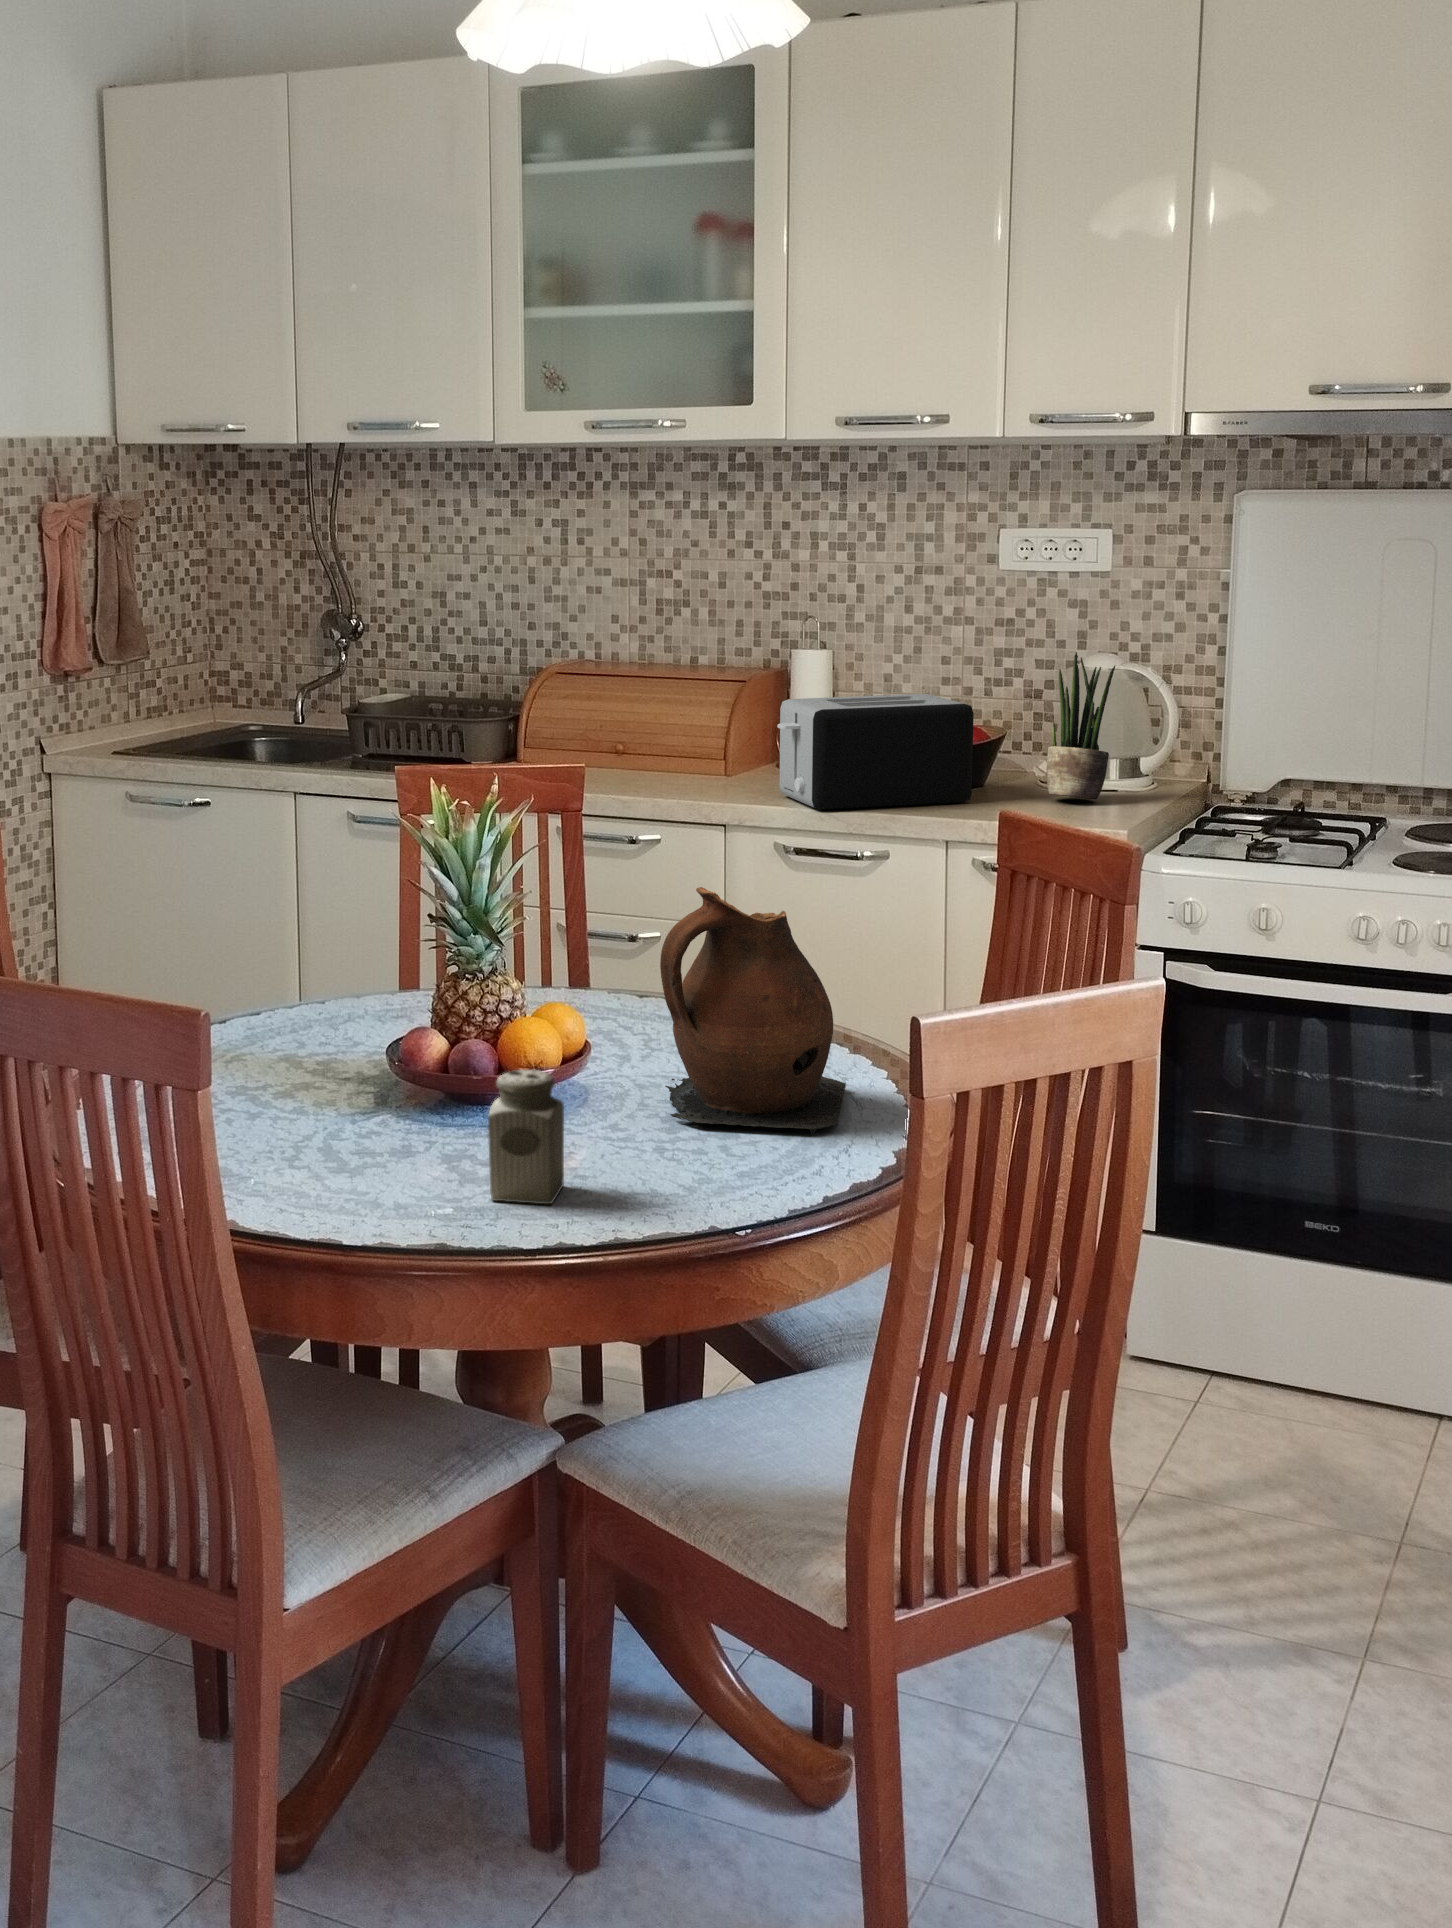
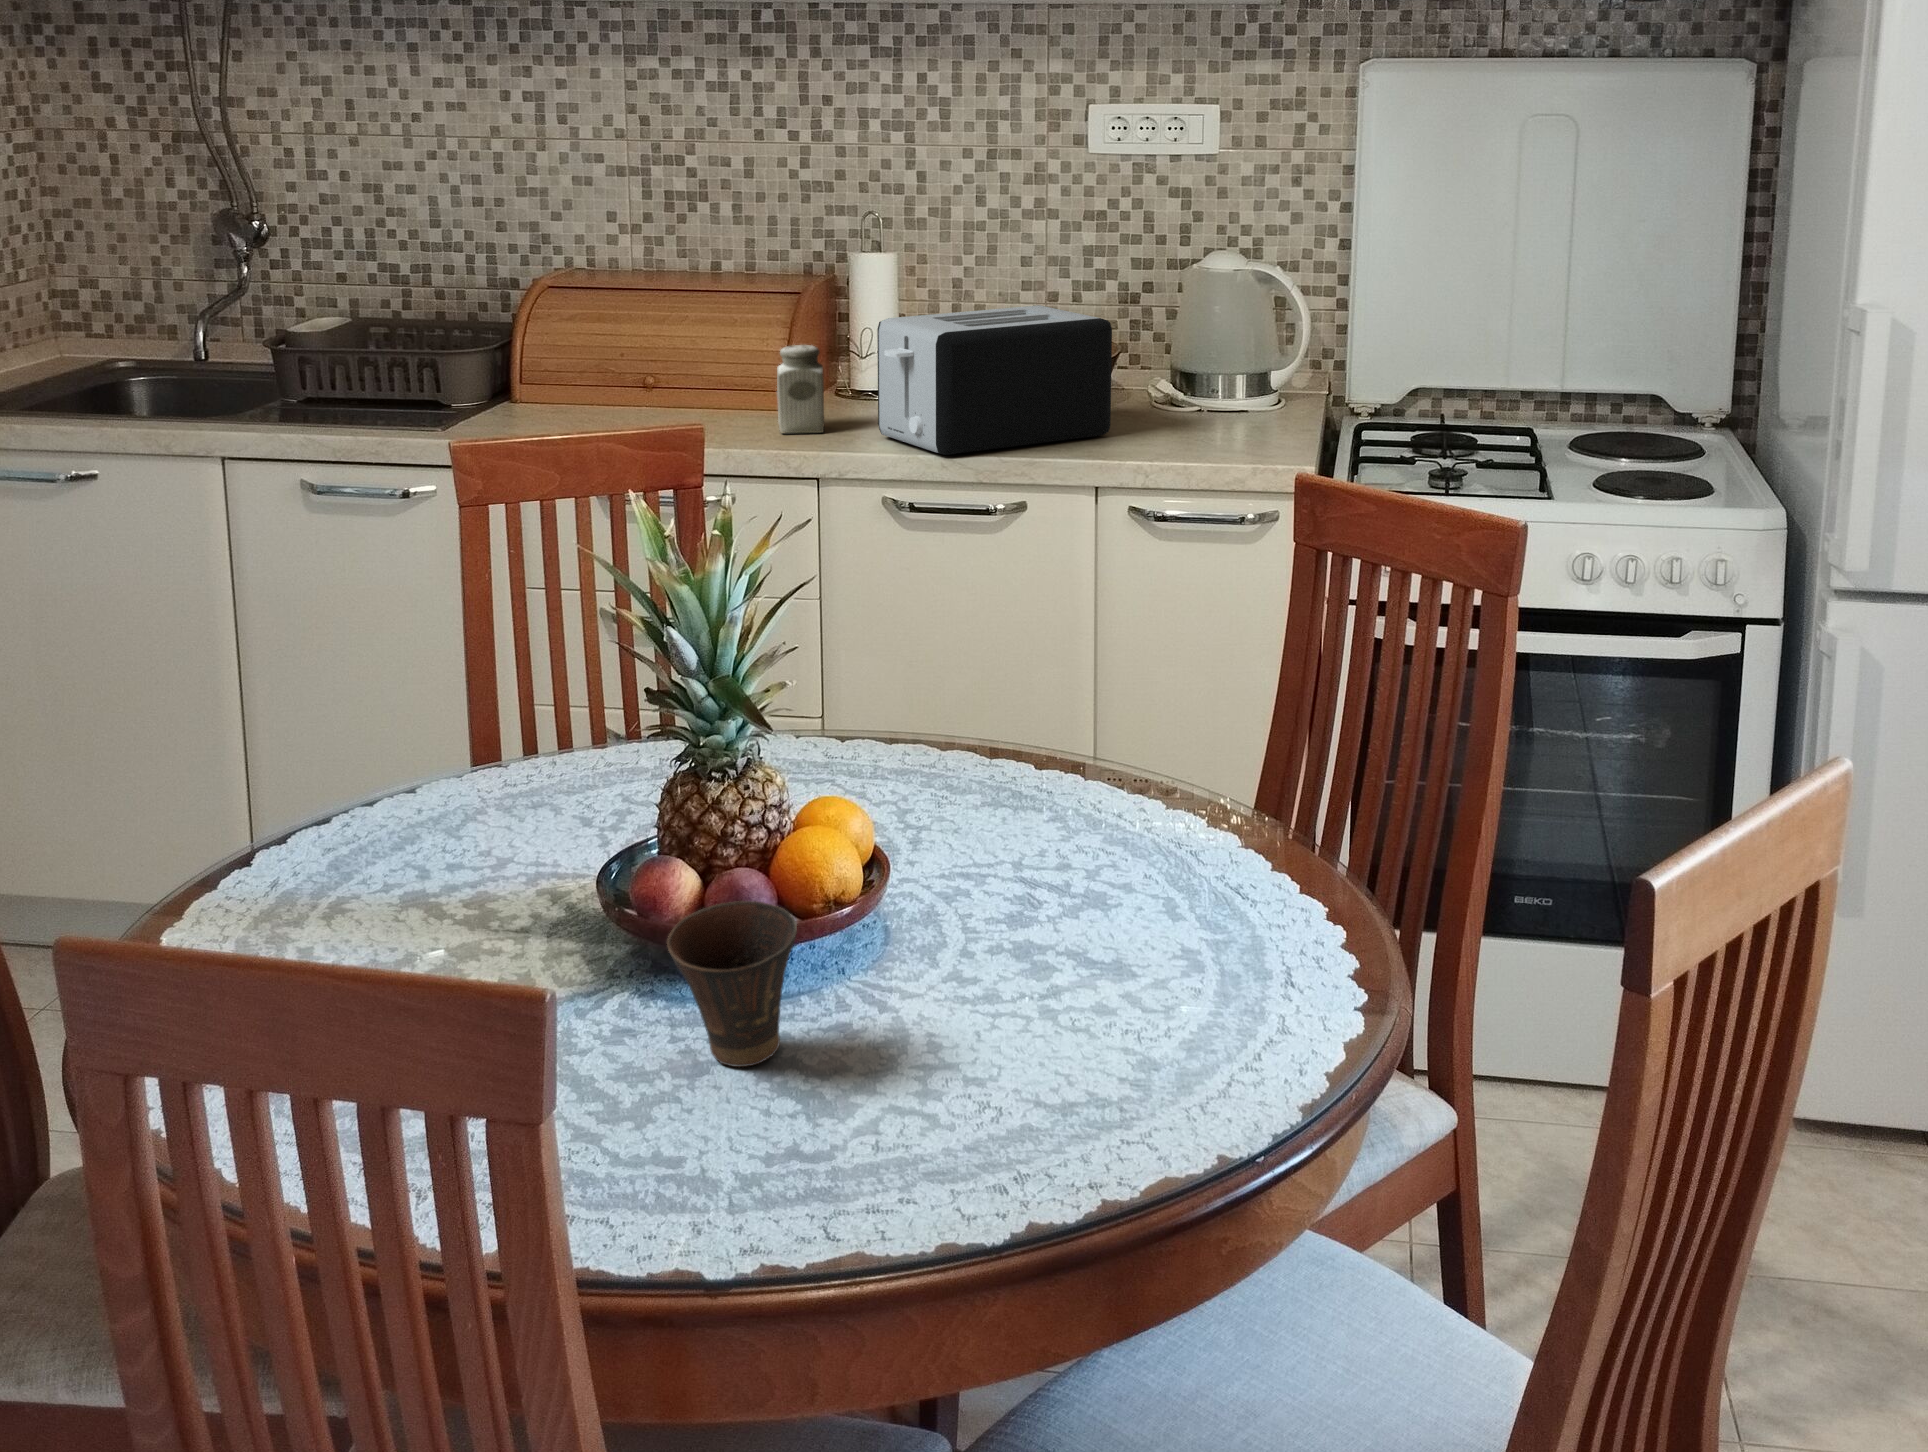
potted plant: present [1047,652,1115,799] -> none [1190,252,1266,425]
ceramic pitcher: present [660,887,846,1134] -> none [1001,628,1273,963]
cup: none [382,1044,467,1150] -> present [667,901,797,1067]
salt shaker: present [488,1070,564,1204] -> present [777,345,824,433]

